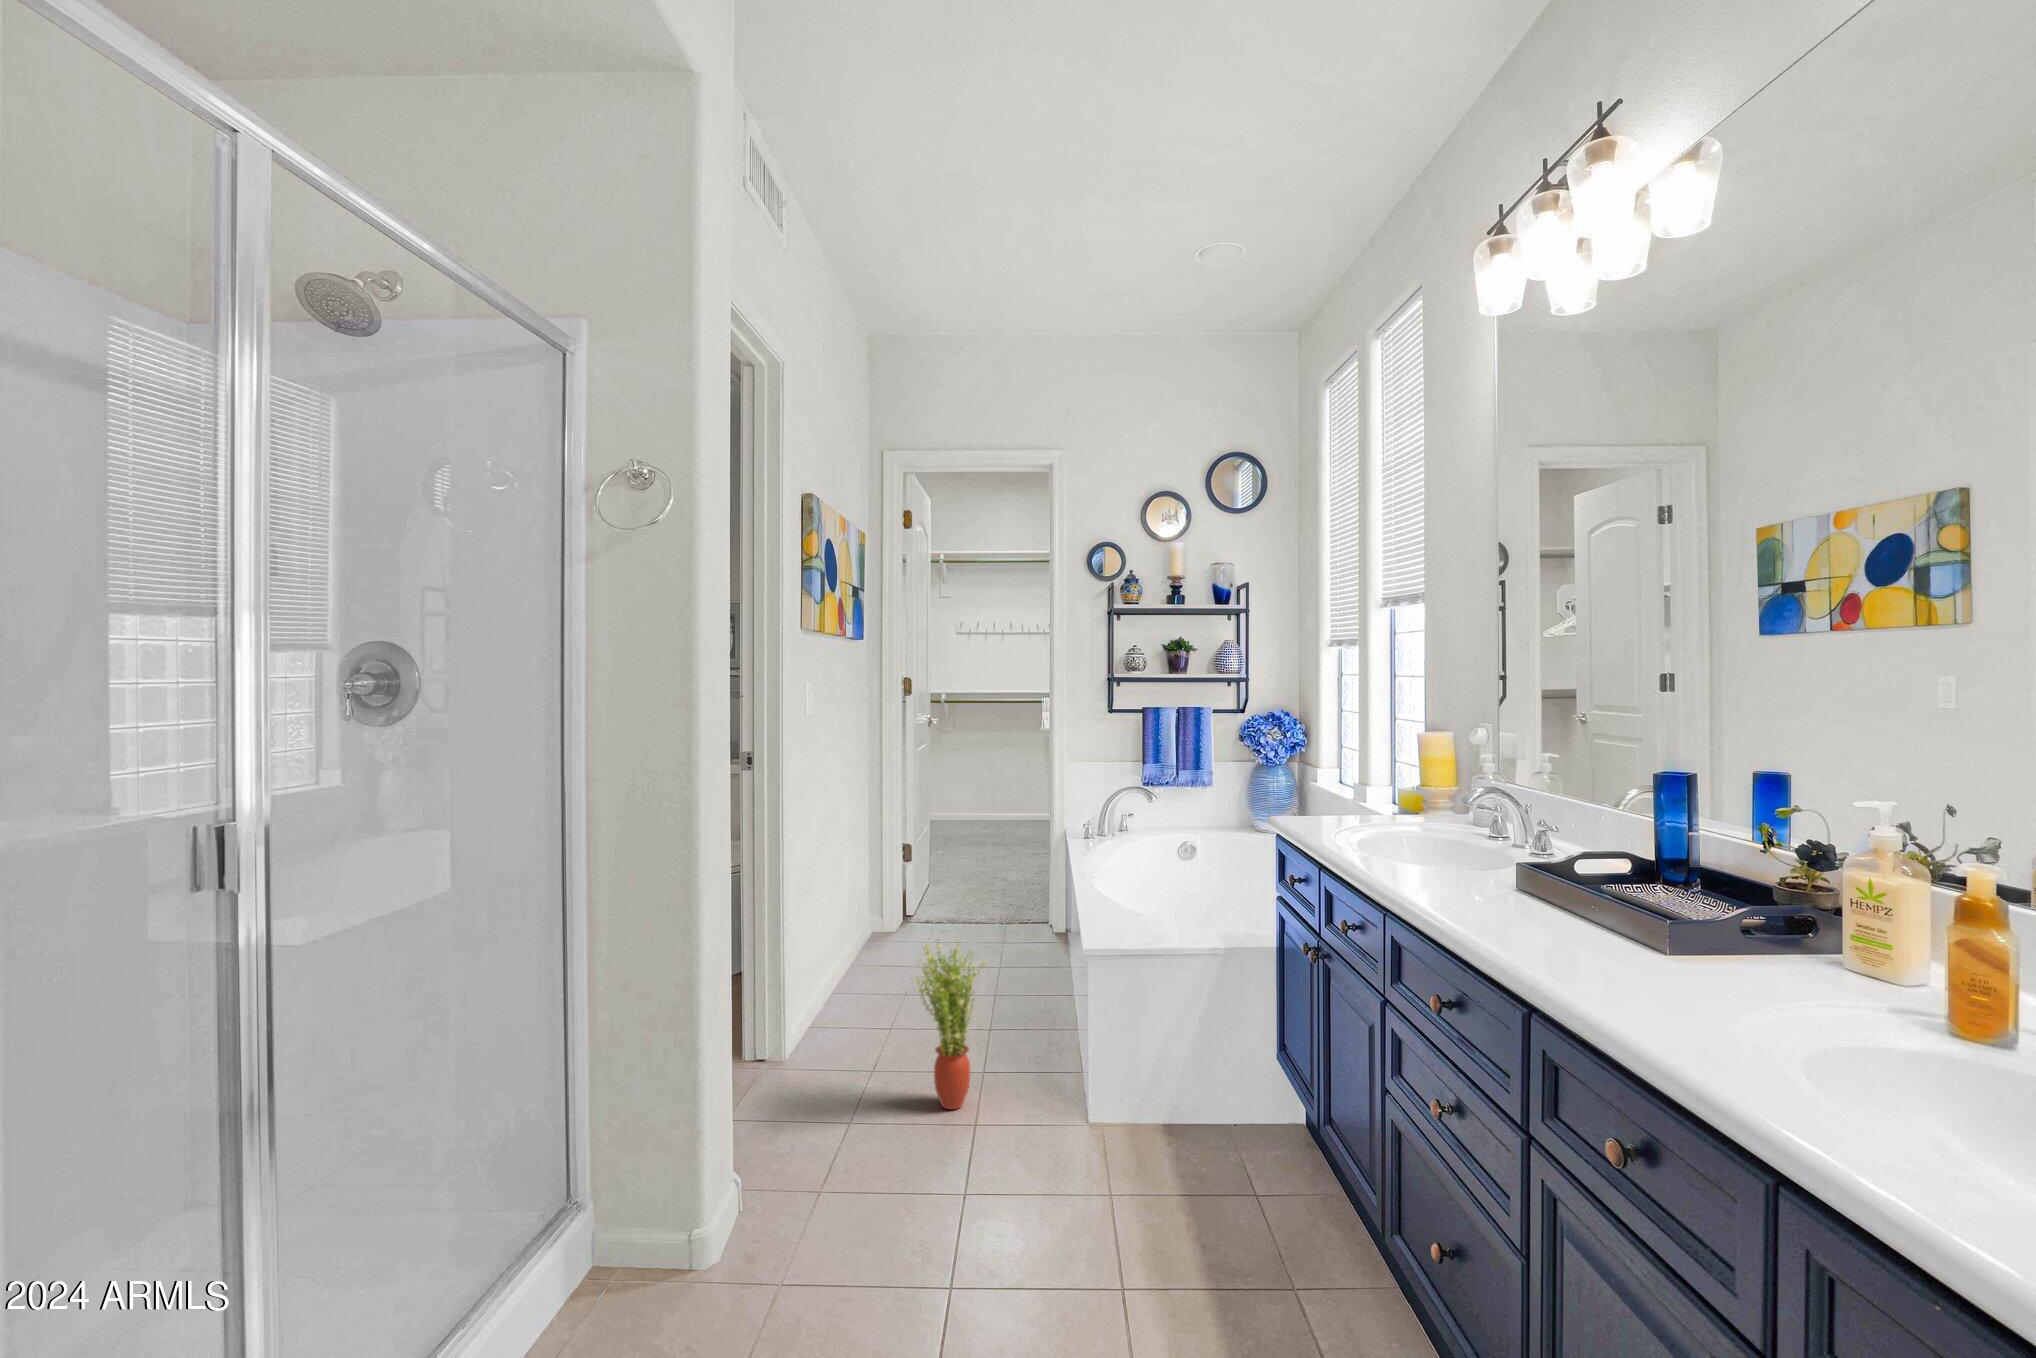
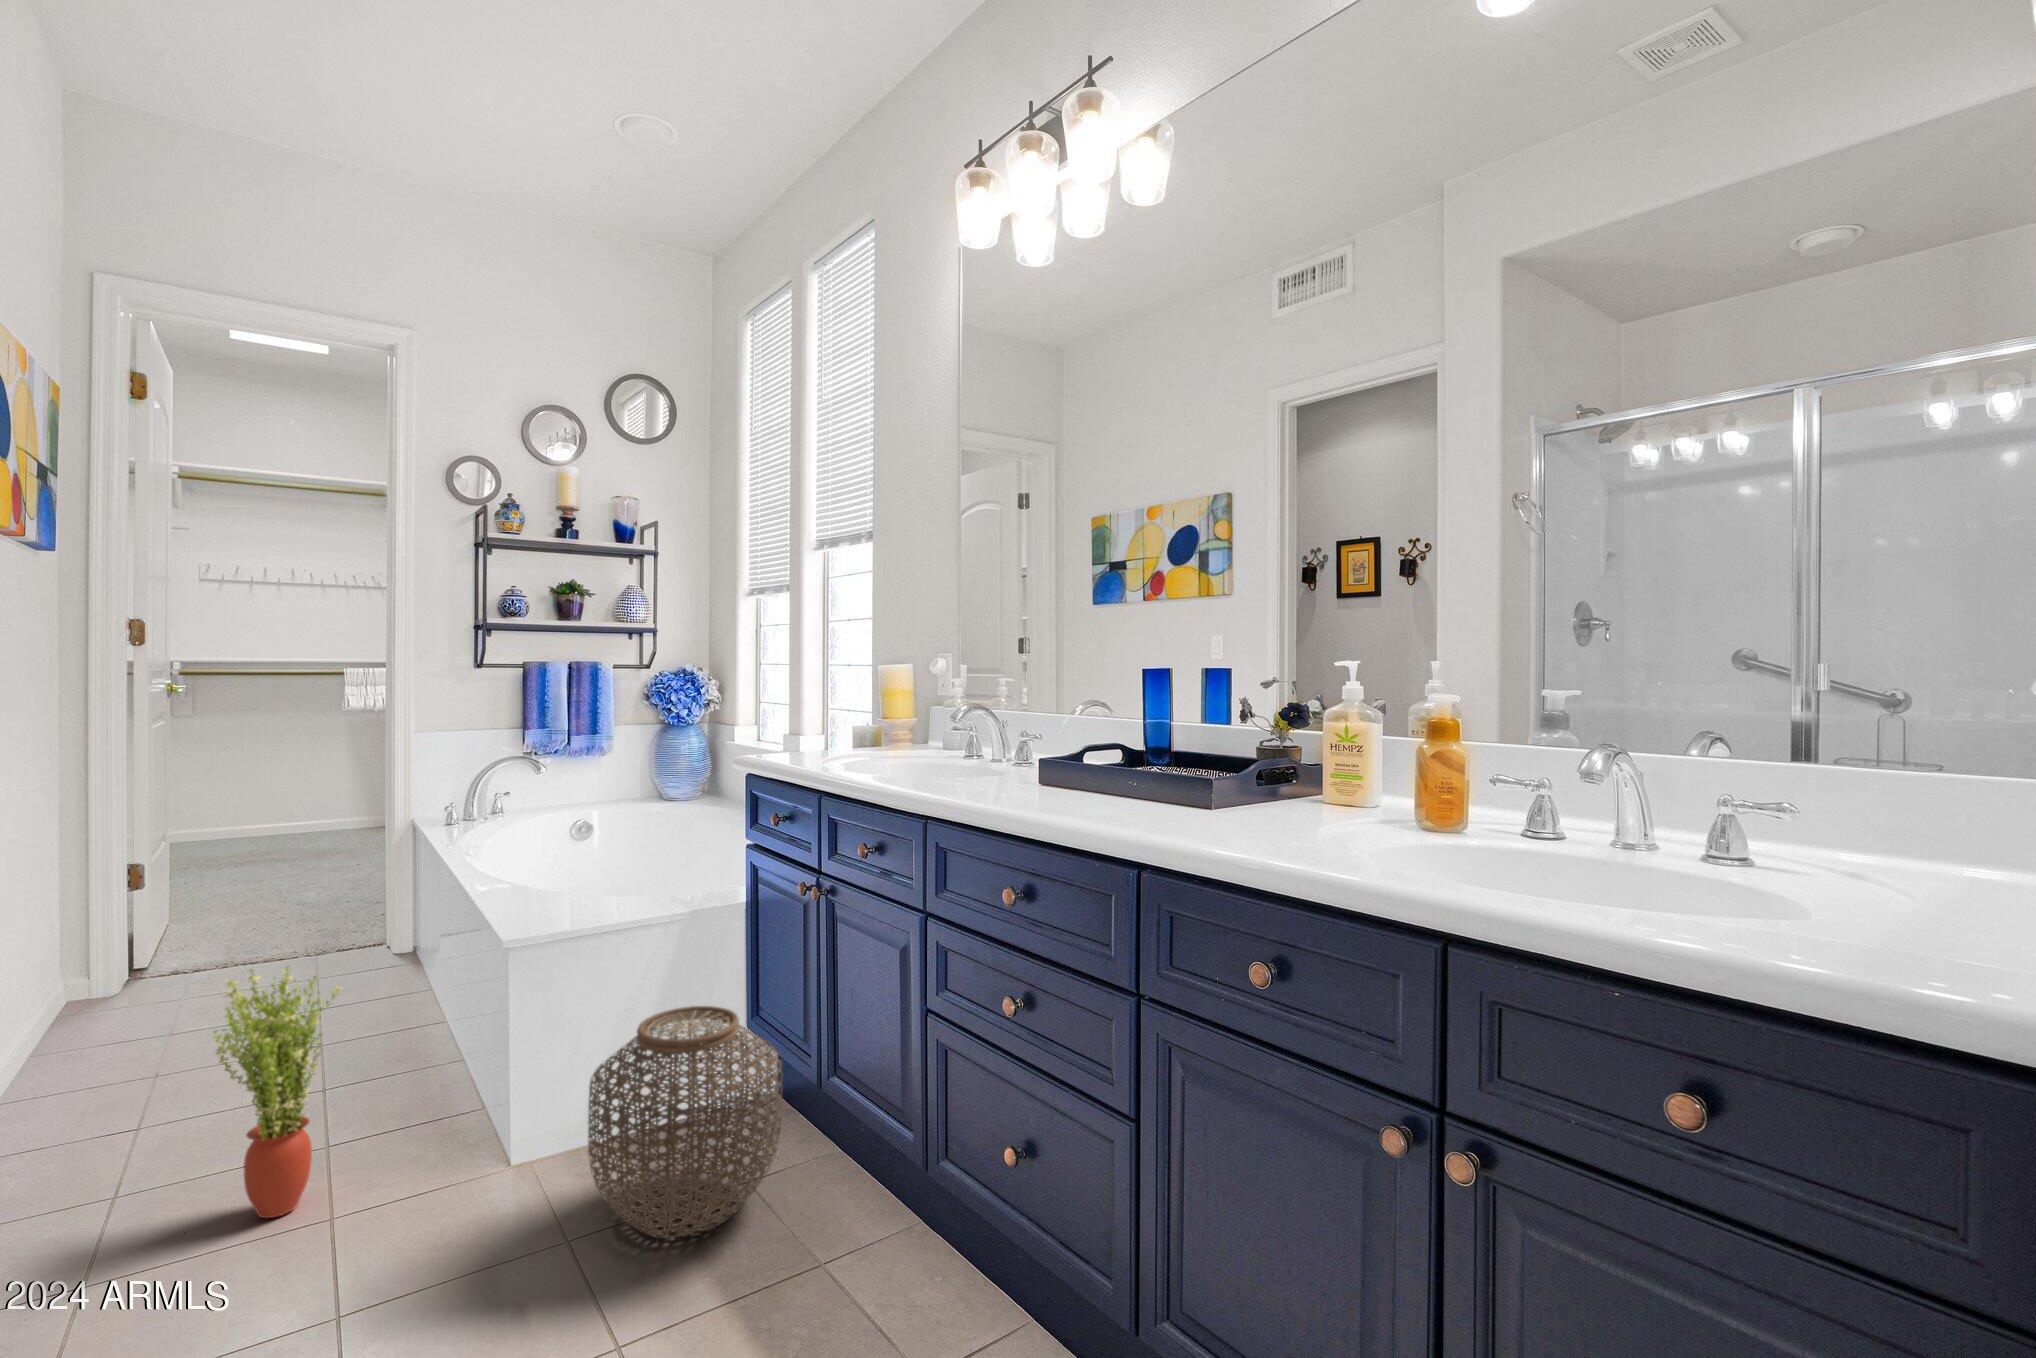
woven basket: none [1126,1030,1279,1222] -> present [588,1006,782,1238]

